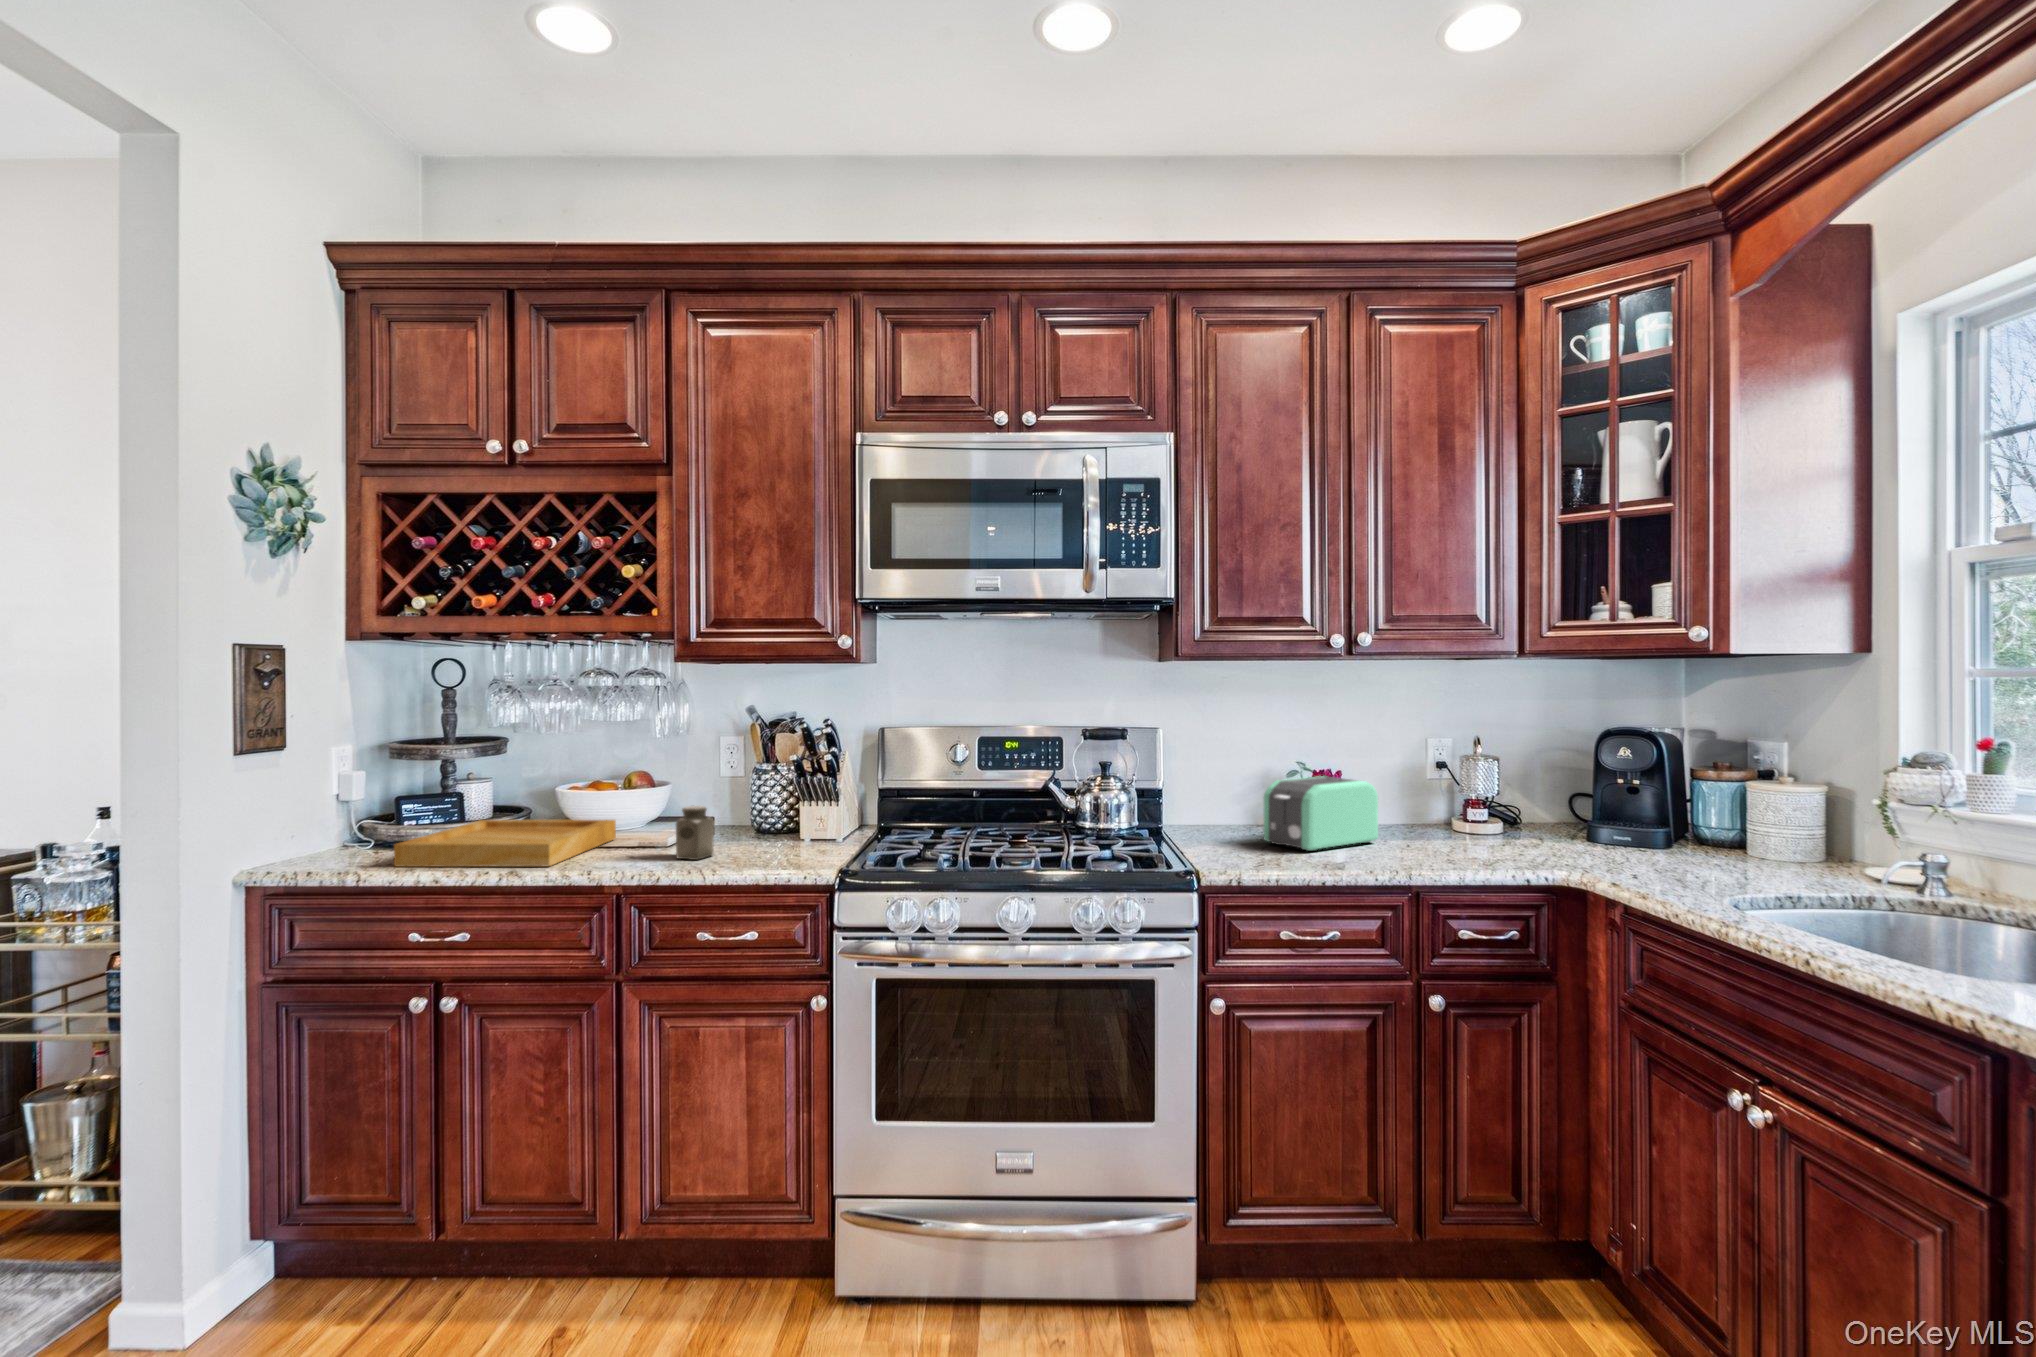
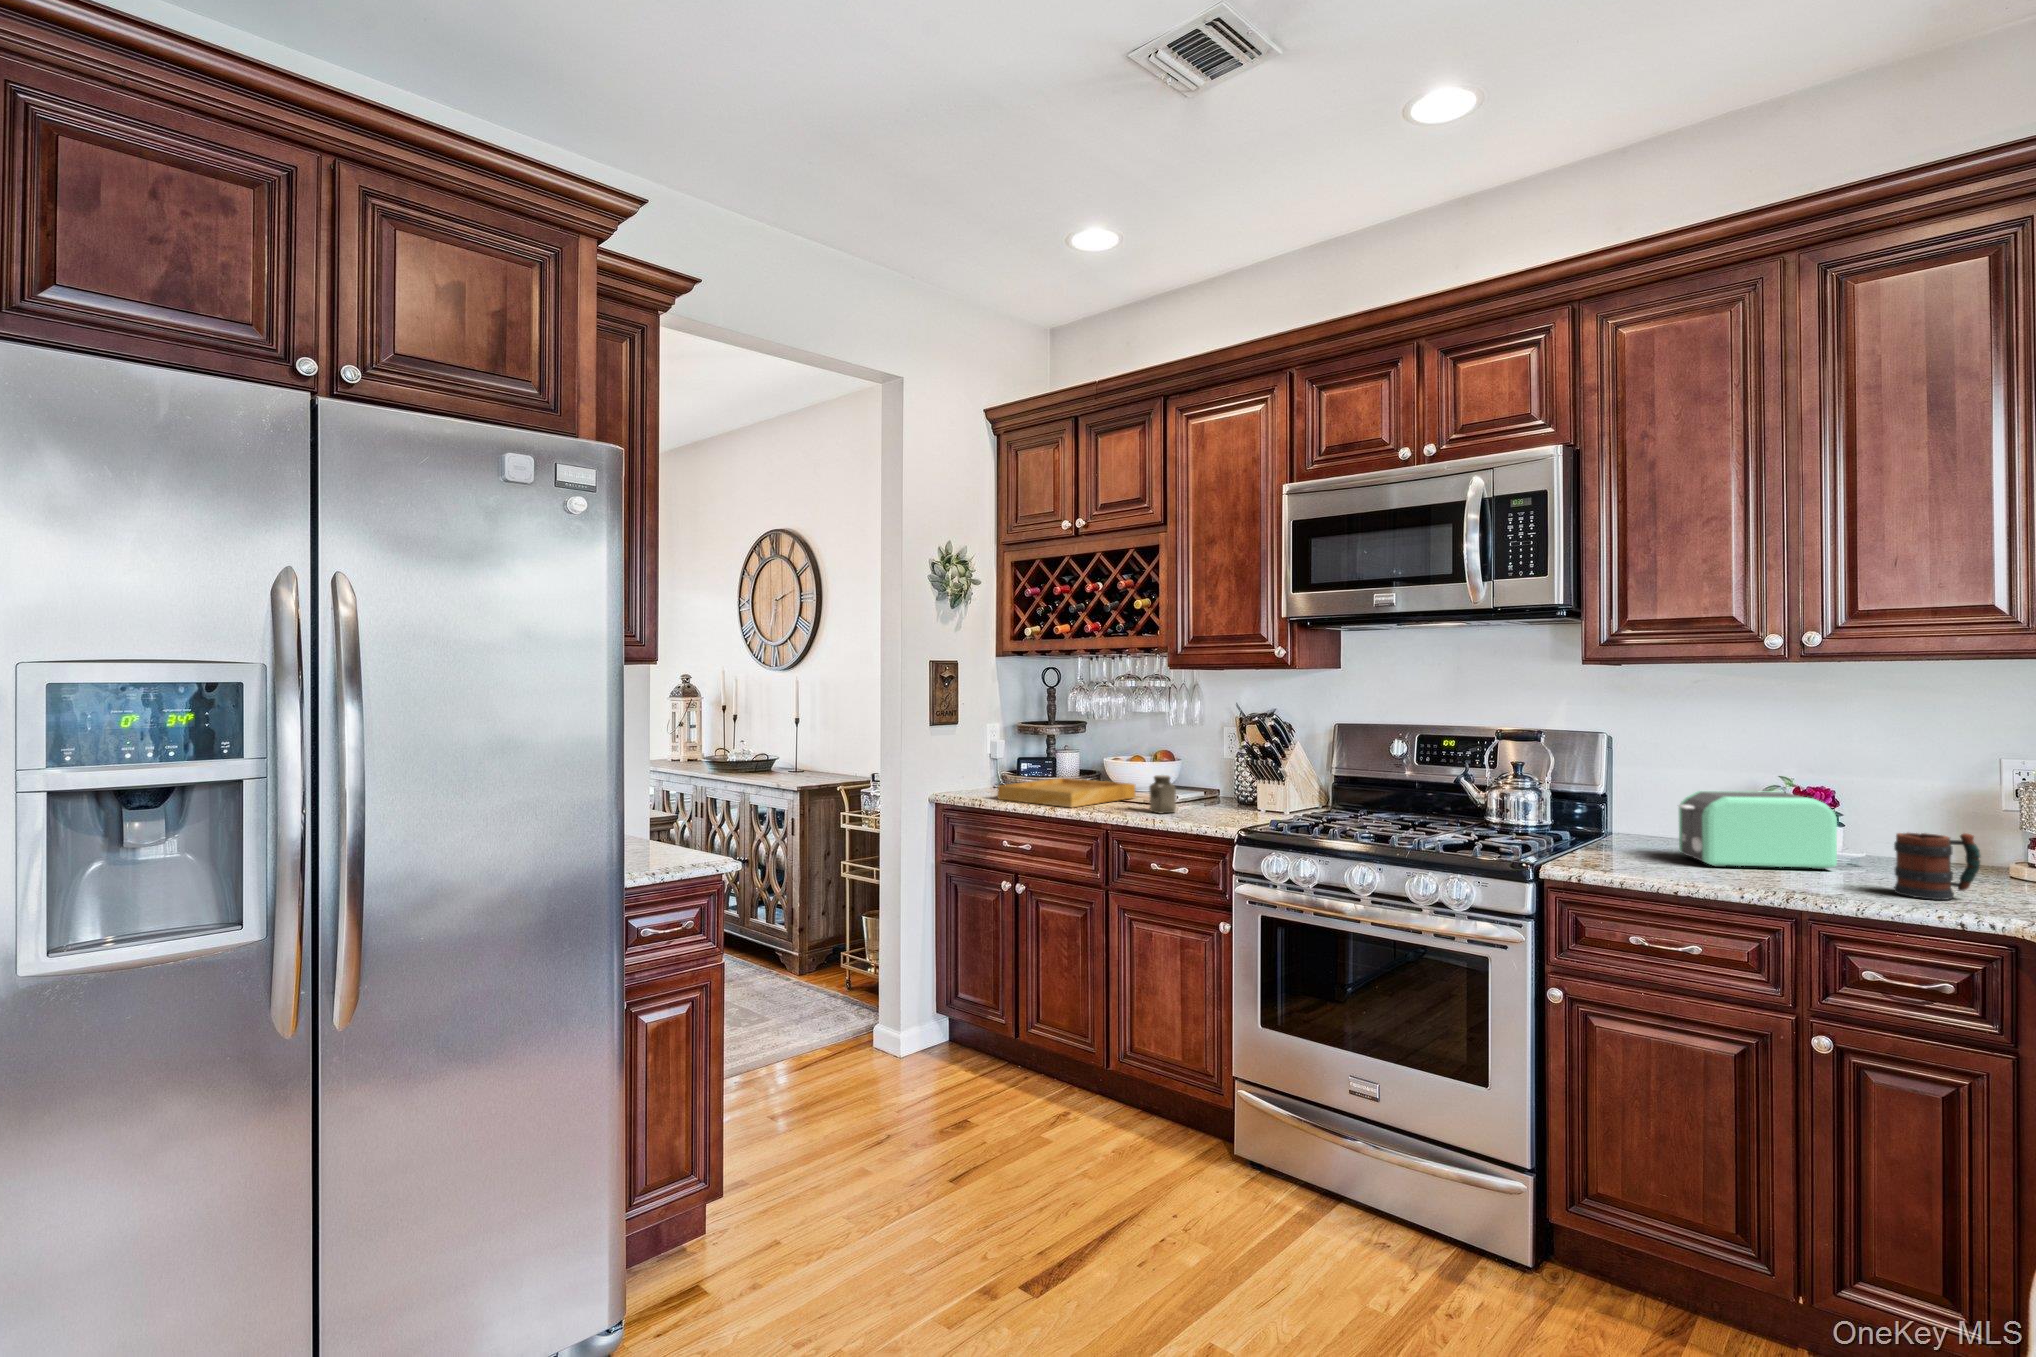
mug: none [1451,803,1505,861] -> present [1894,833,1980,900]

